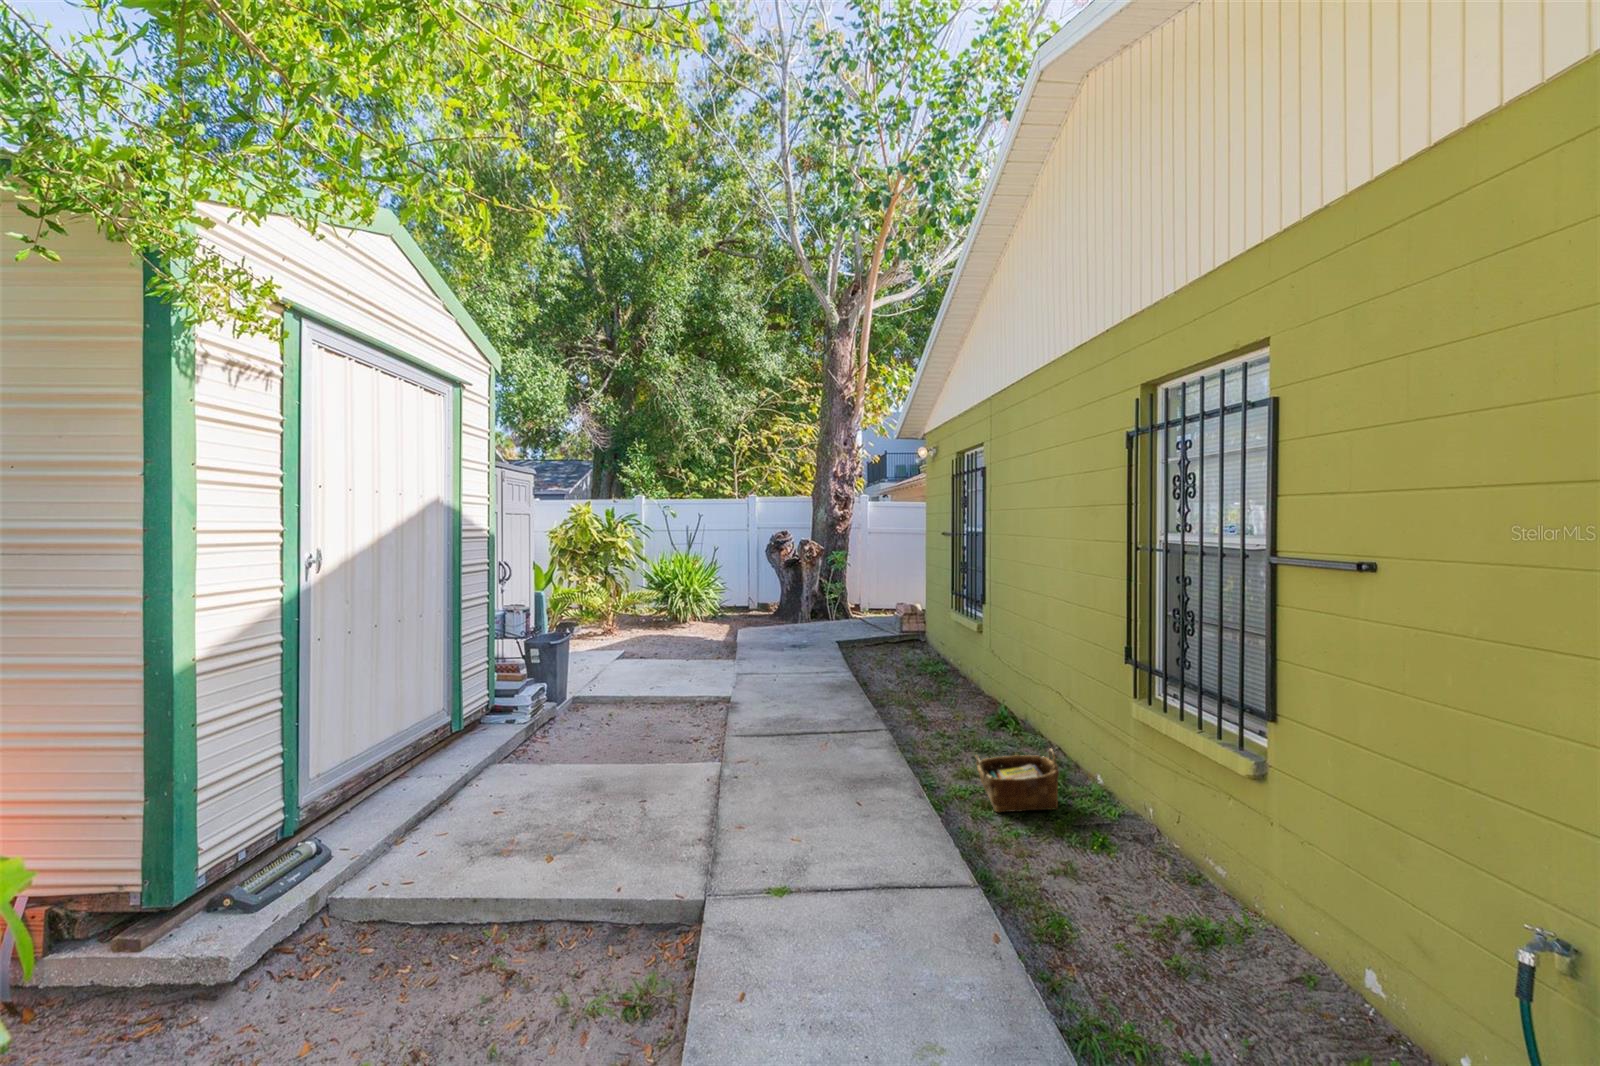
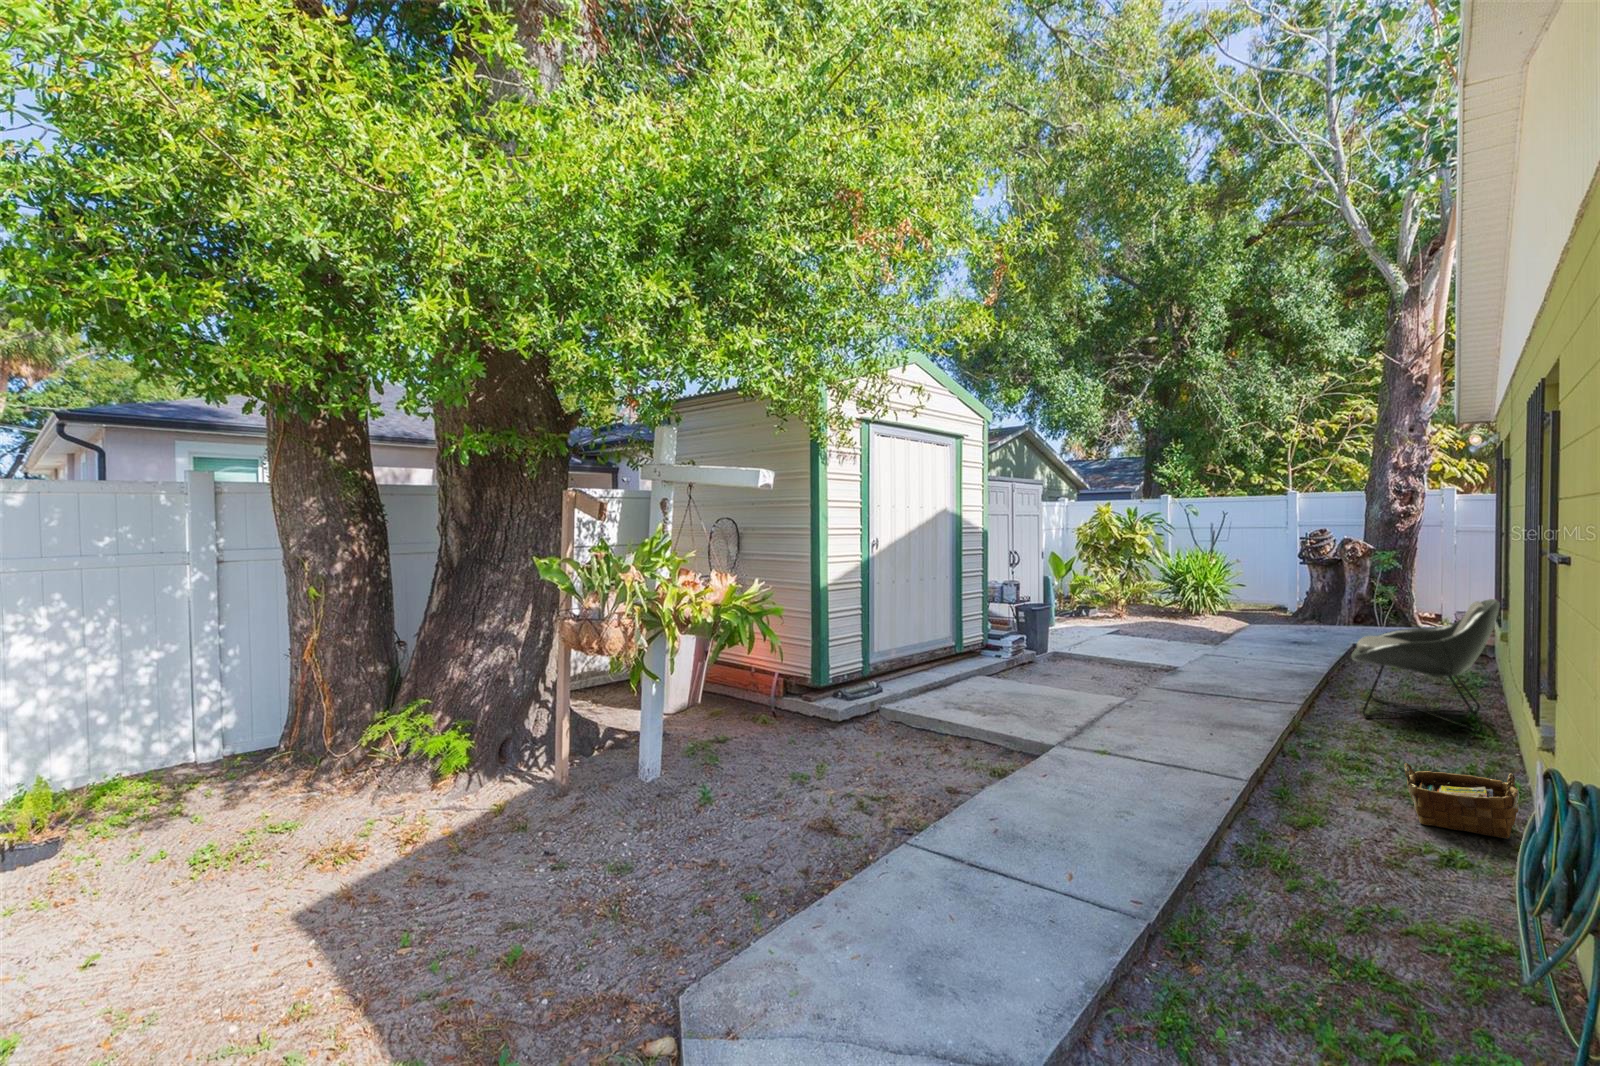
lounge chair: none [864,589,968,710] -> present [1351,599,1500,734]

